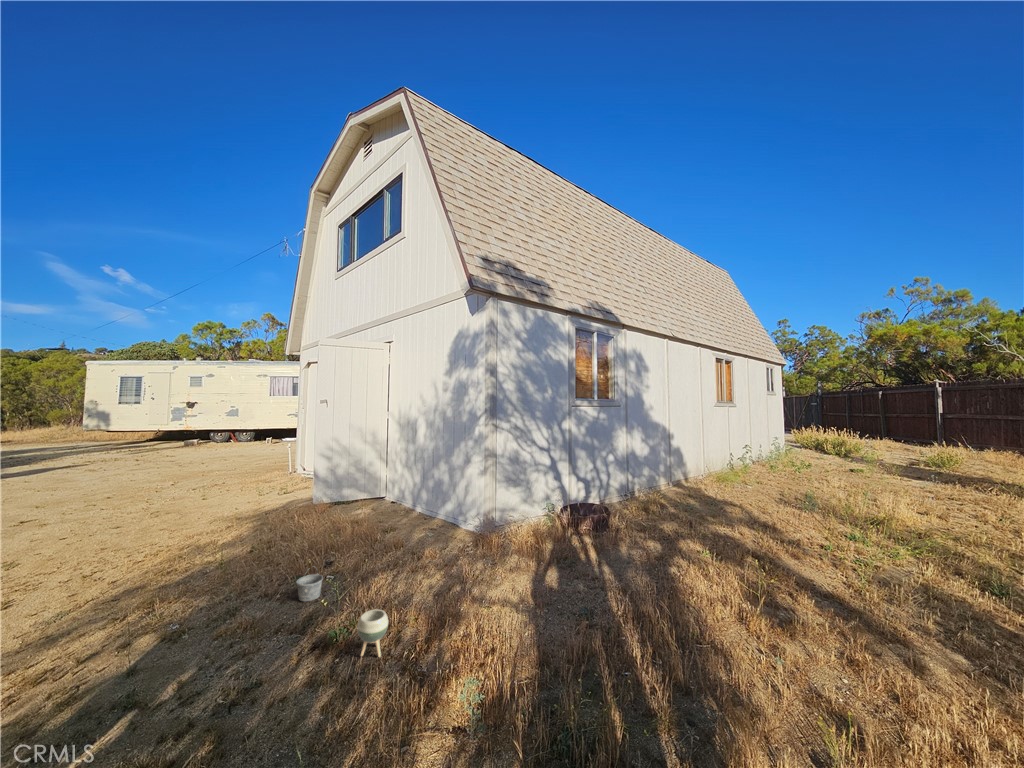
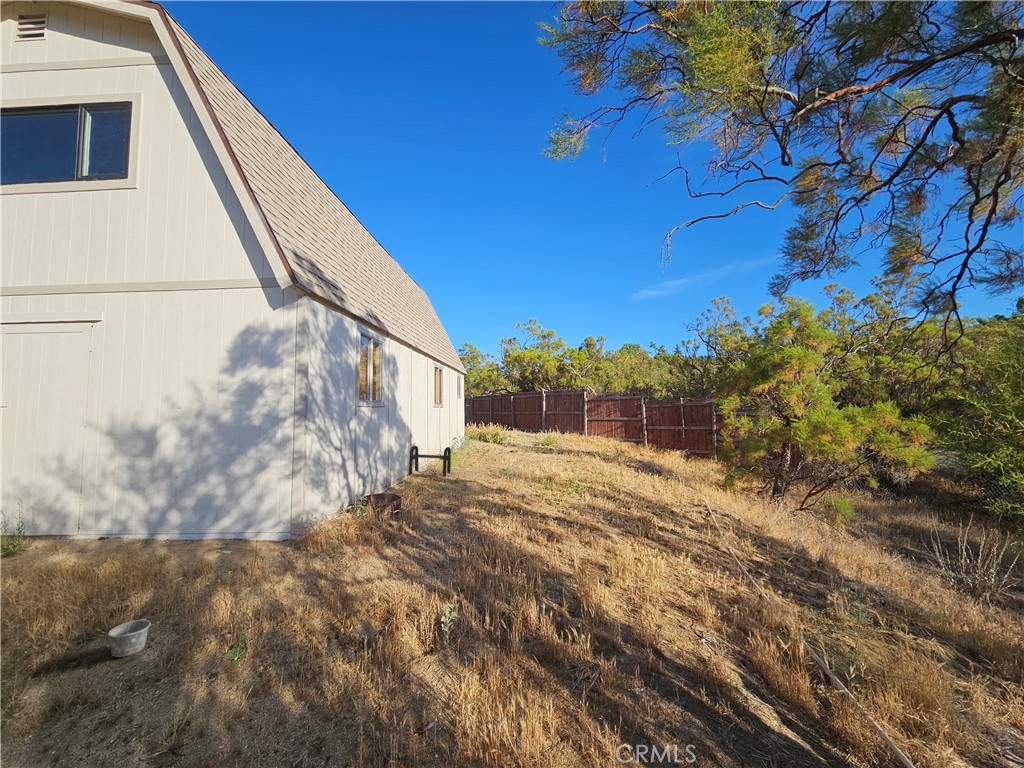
bench: none [667,451,724,492] -> present [409,446,451,476]
planter: present [358,609,388,657] -> none [287,606,318,653]

